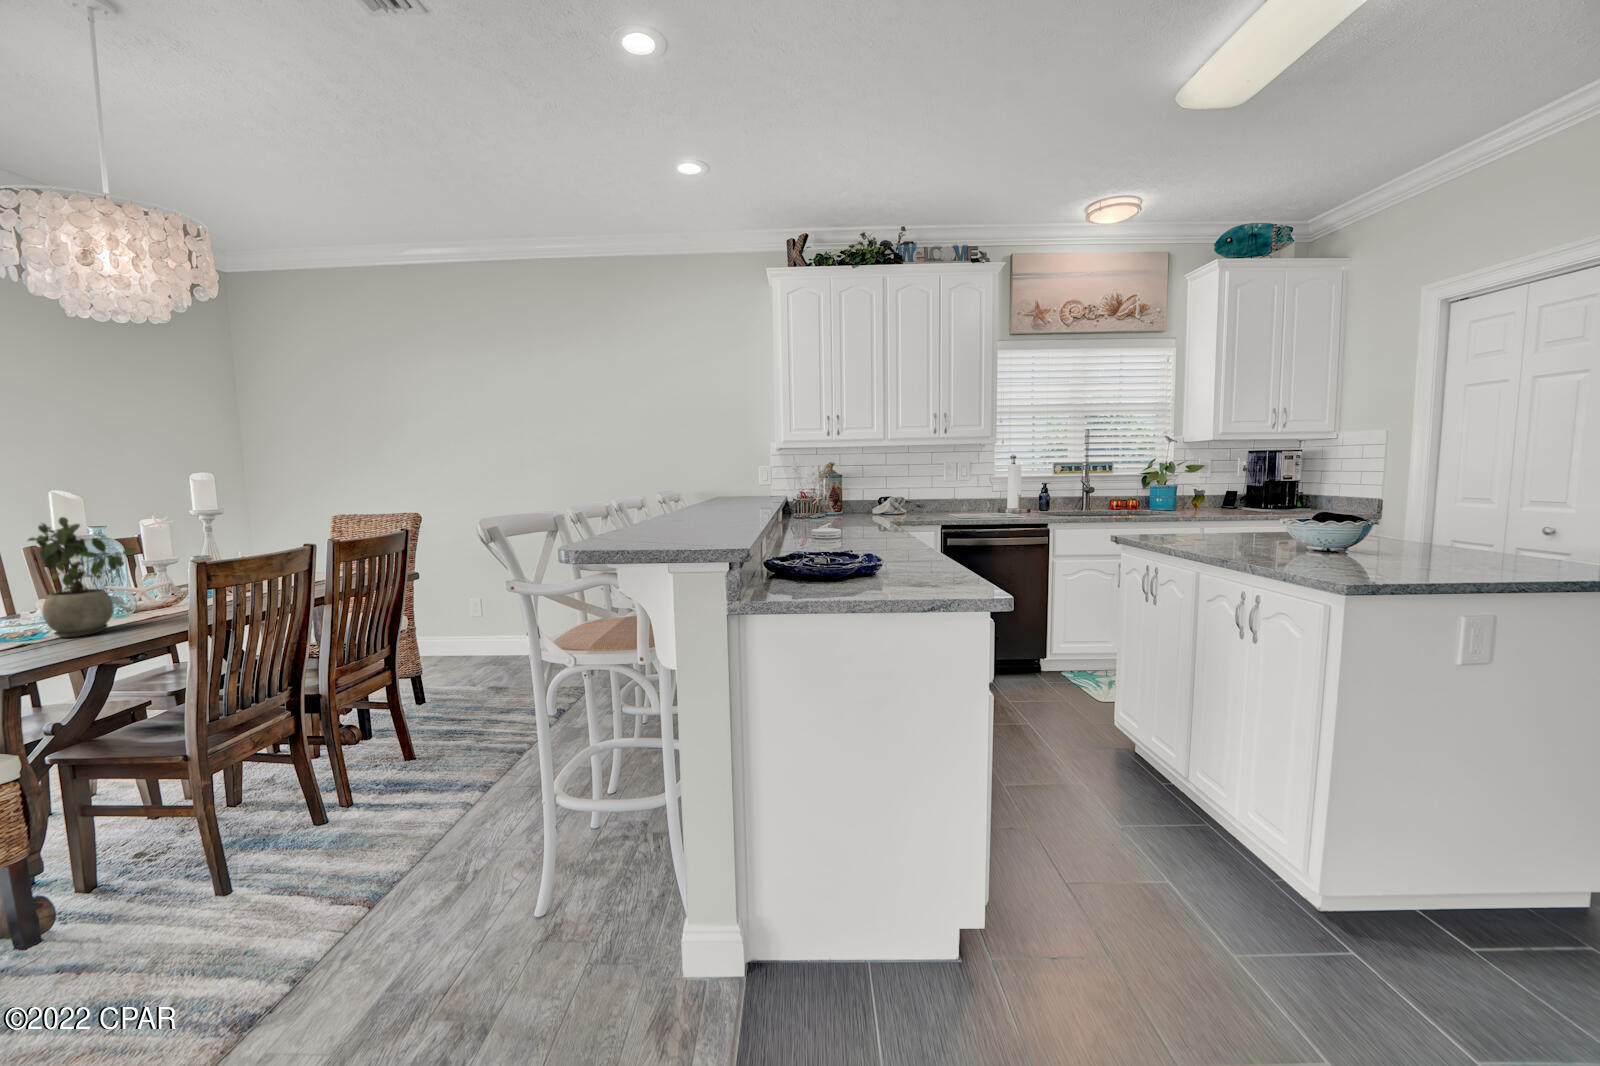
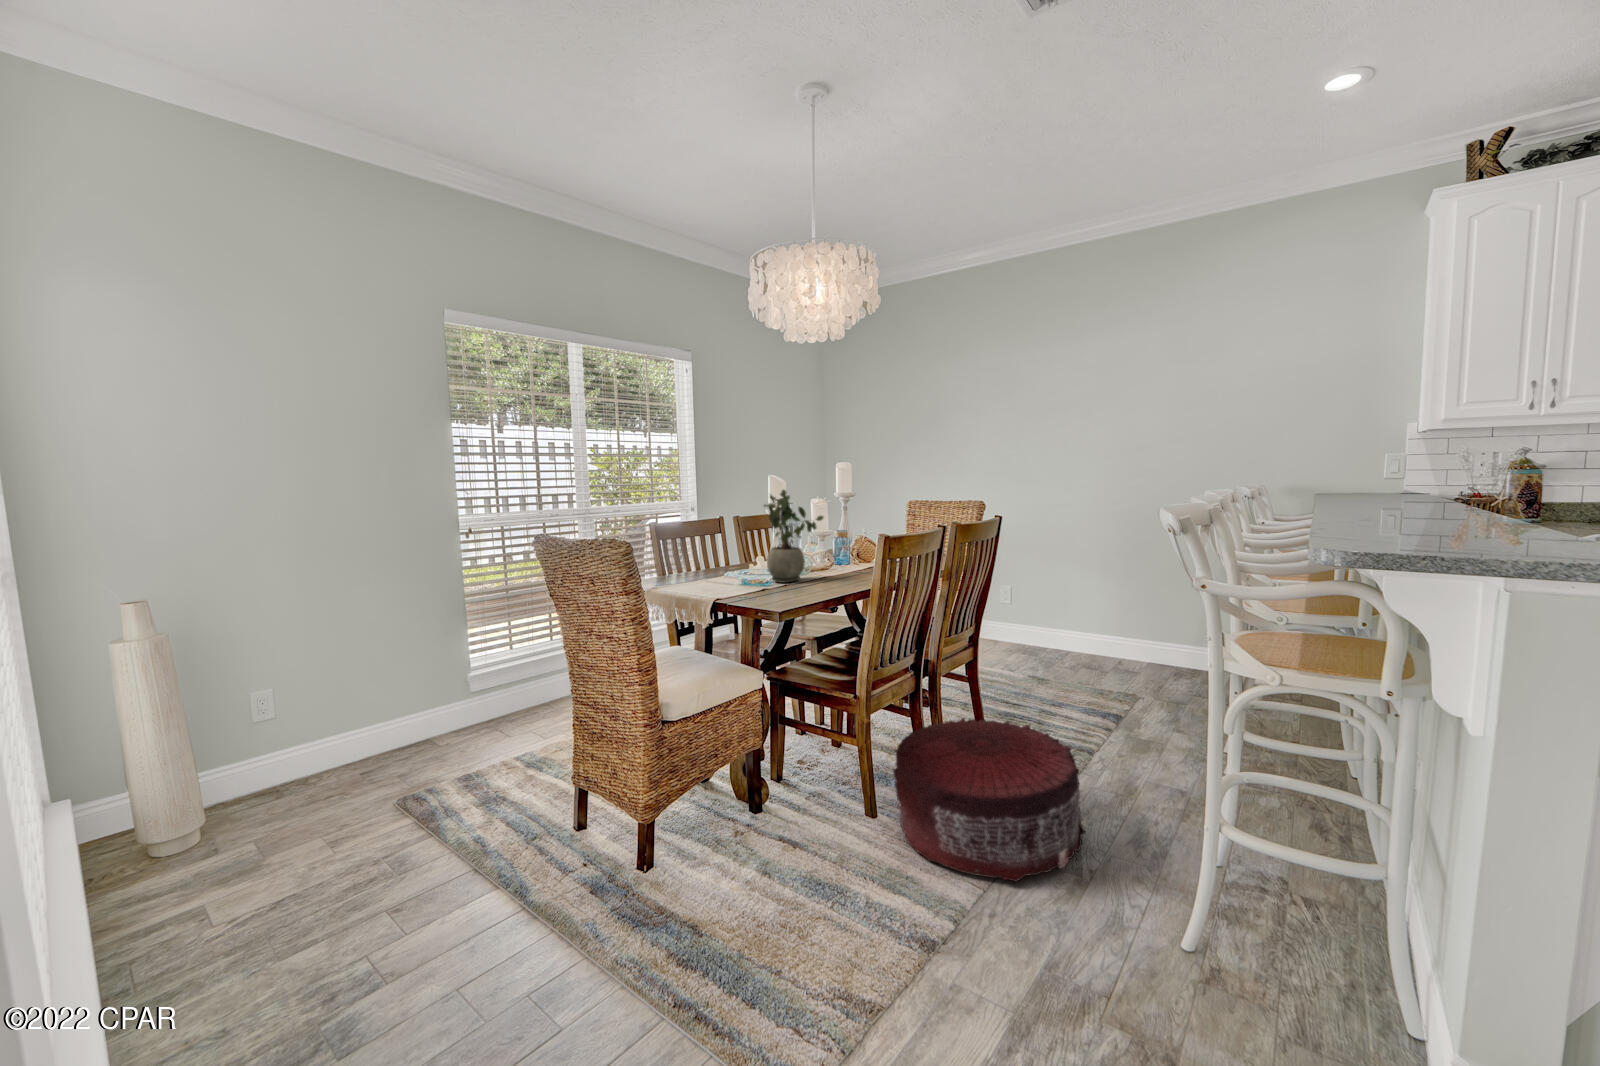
pouf: none [247,742,479,921] -> present [893,718,1086,881]

